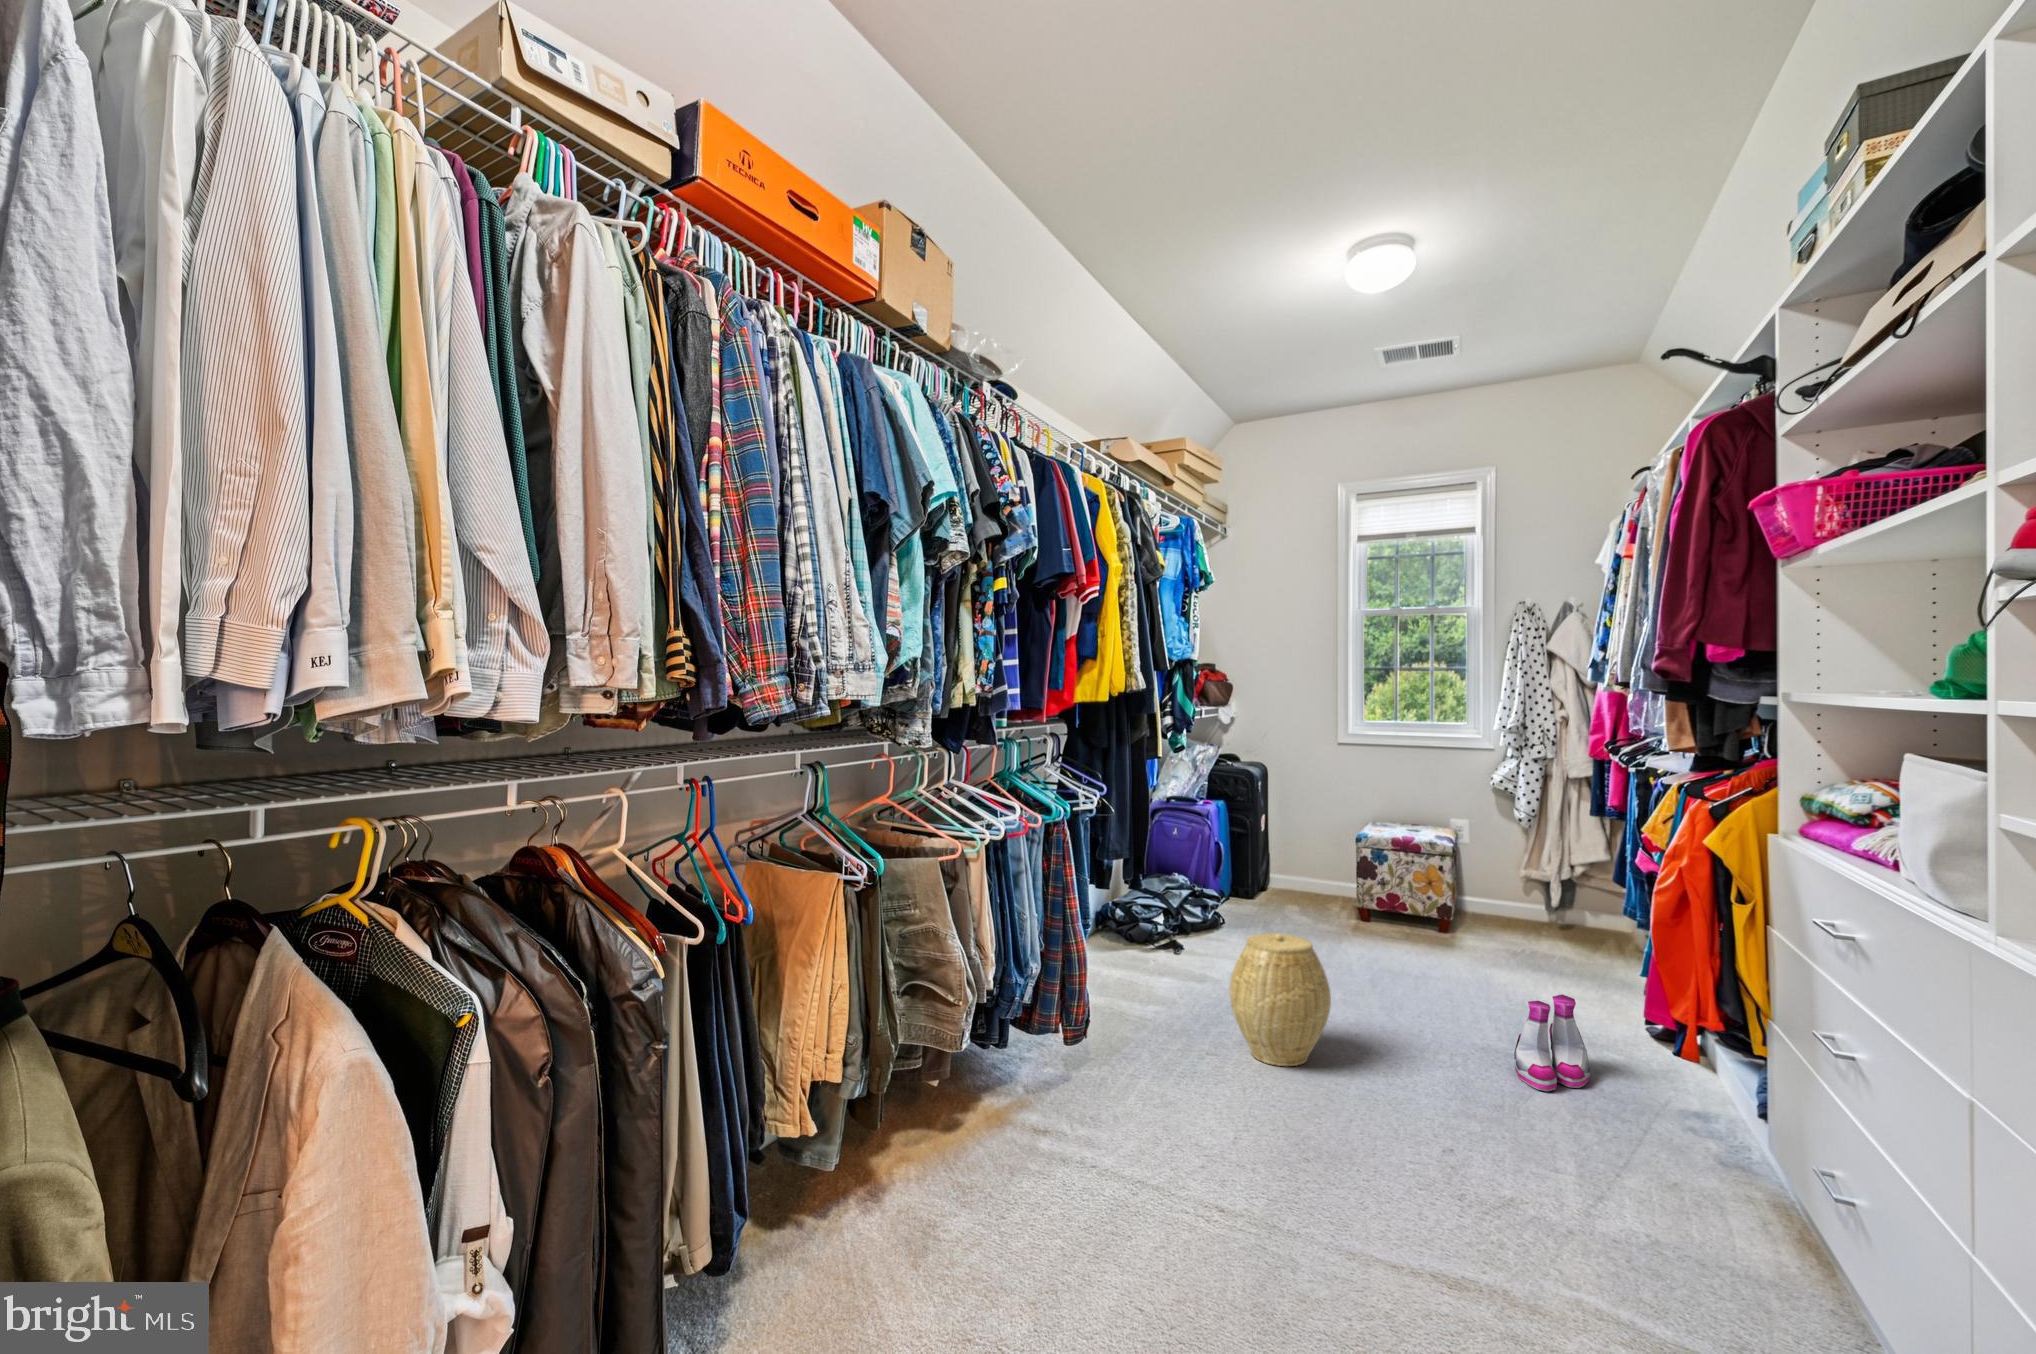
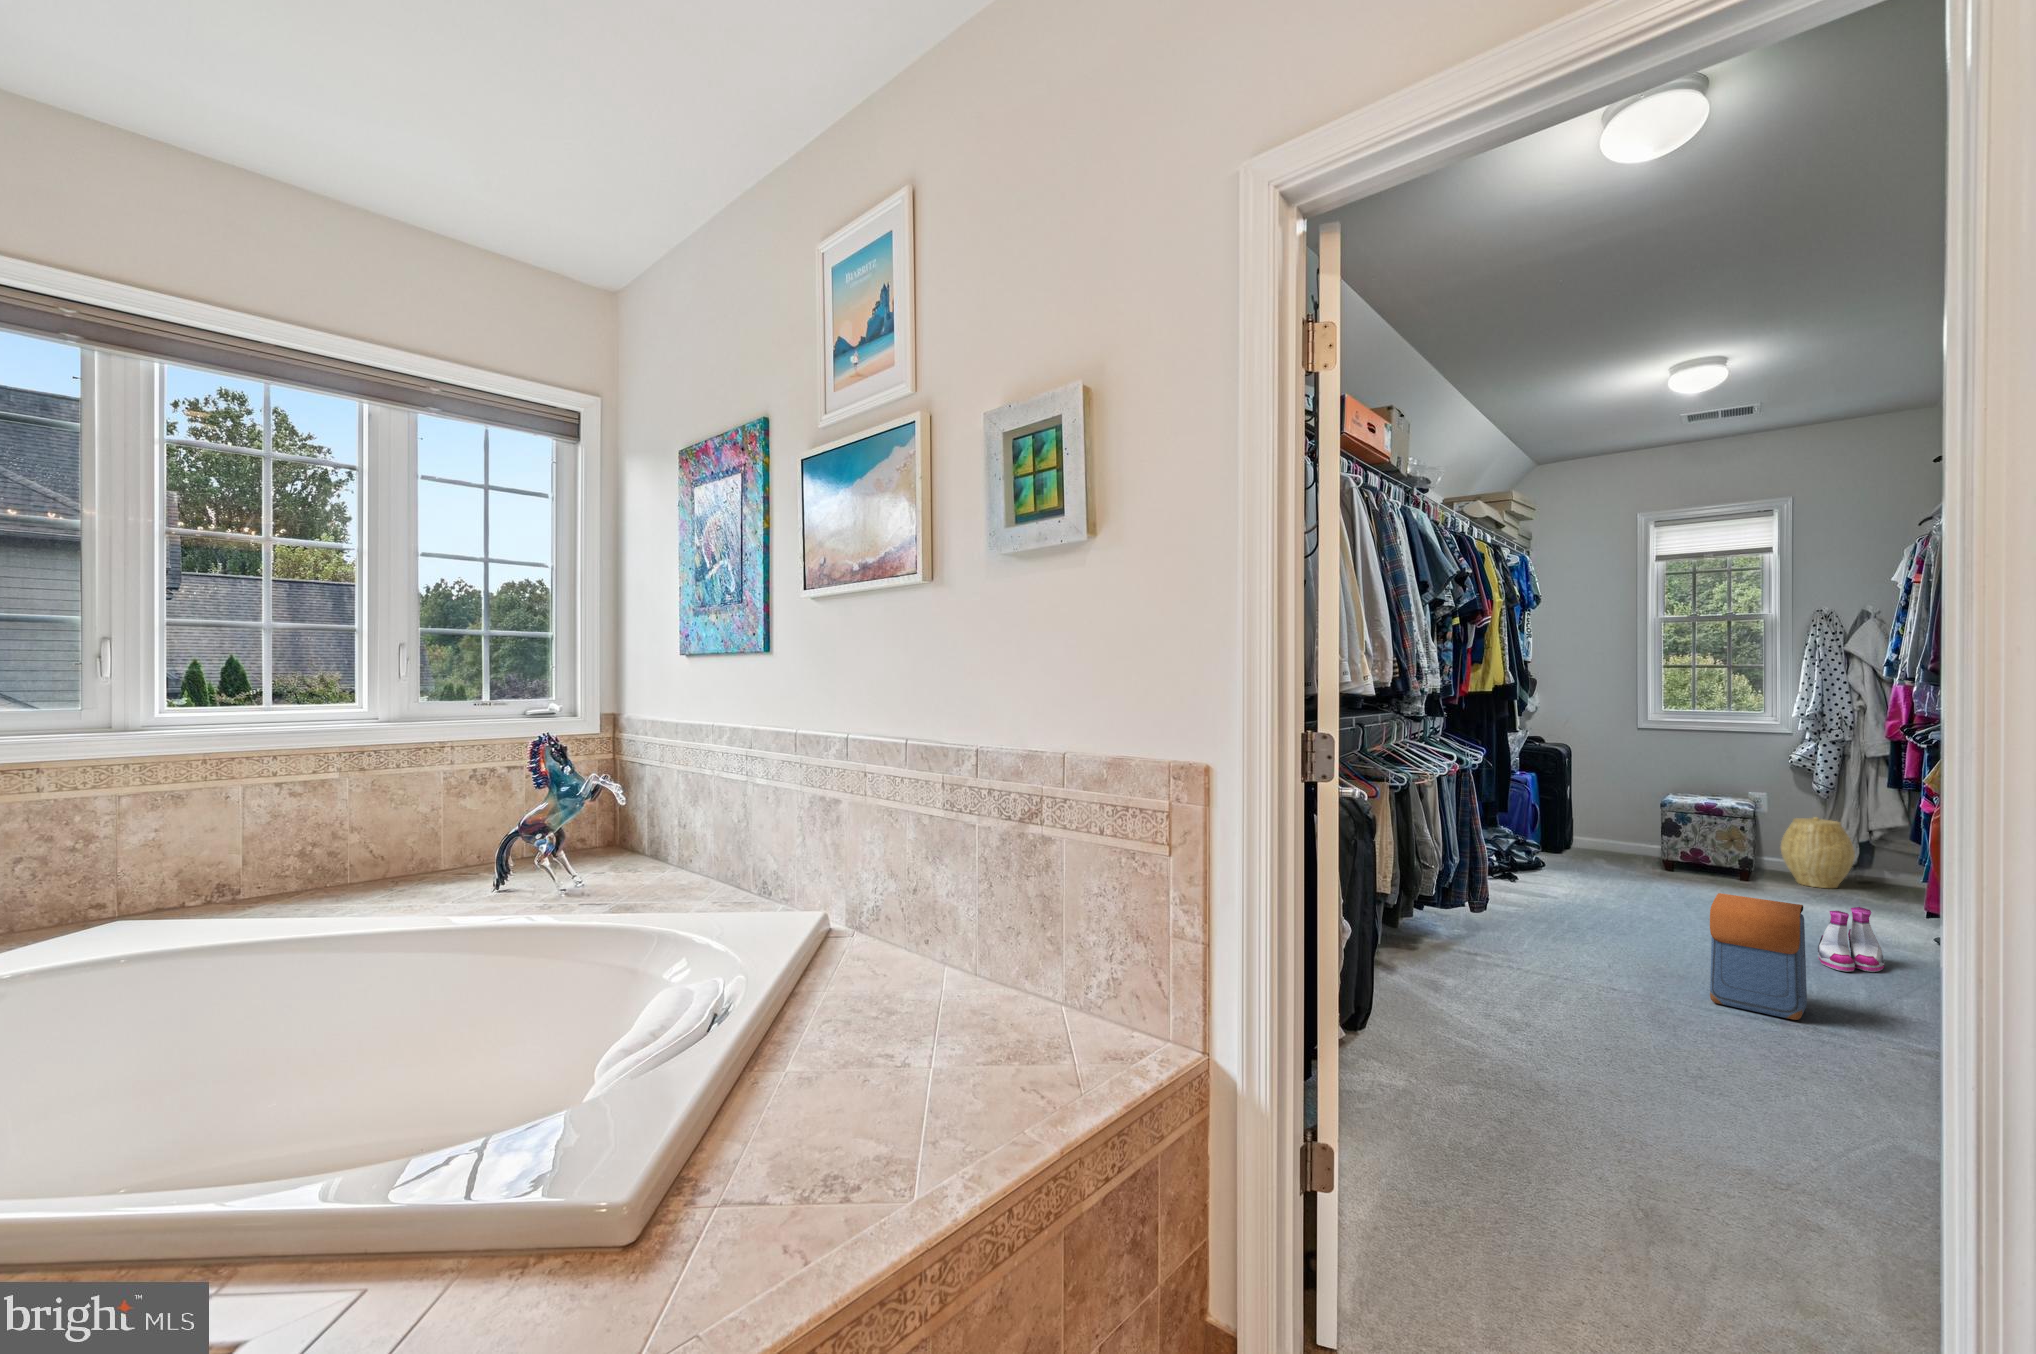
woven basket: present [1230,933,1331,1066] -> present [1781,817,1855,888]
backpack: none [1370,1007,1497,1214] -> present [1710,893,1807,1020]

